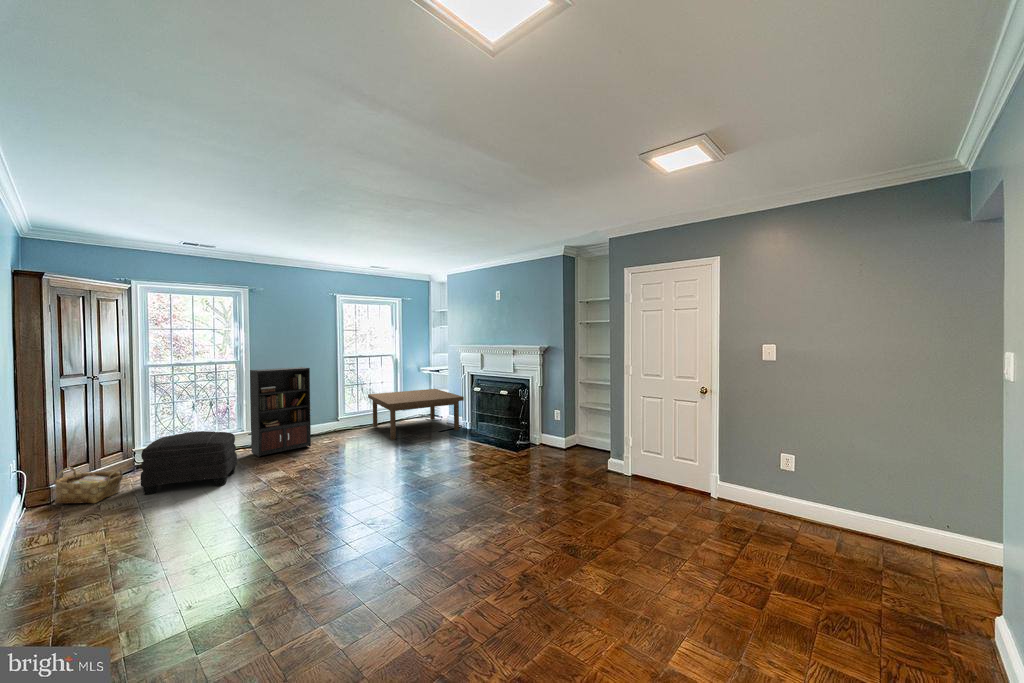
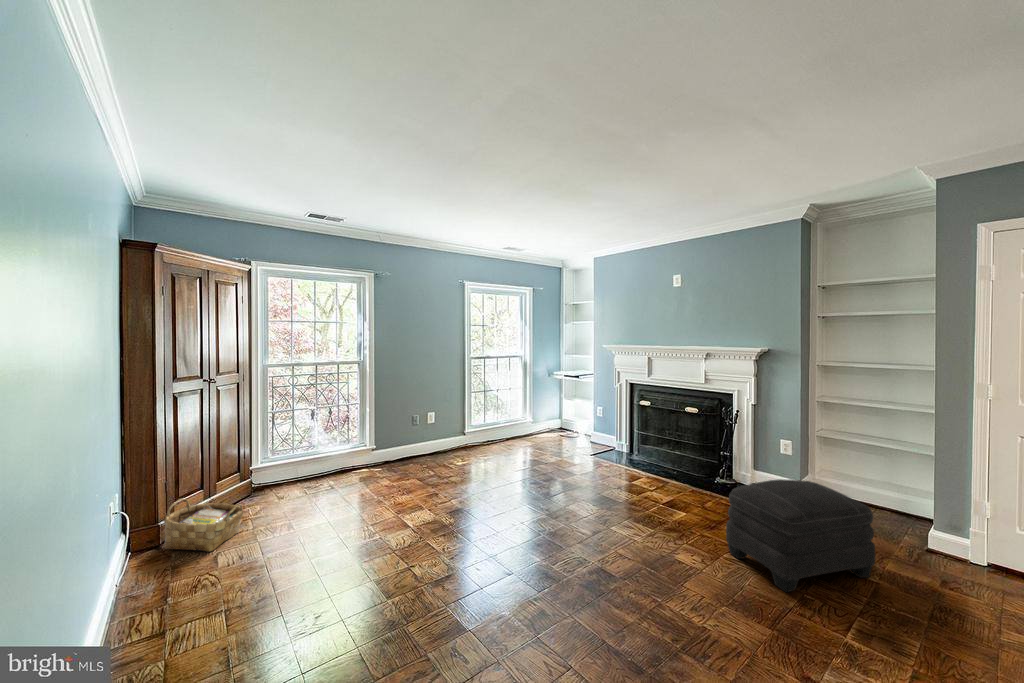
bookcase: present [250,367,311,457] -> none [379,369,446,482]
coffee table: present [368,389,464,440] -> none [497,397,621,464]
ottoman: present [141,431,237,495] -> present [726,480,875,592]

